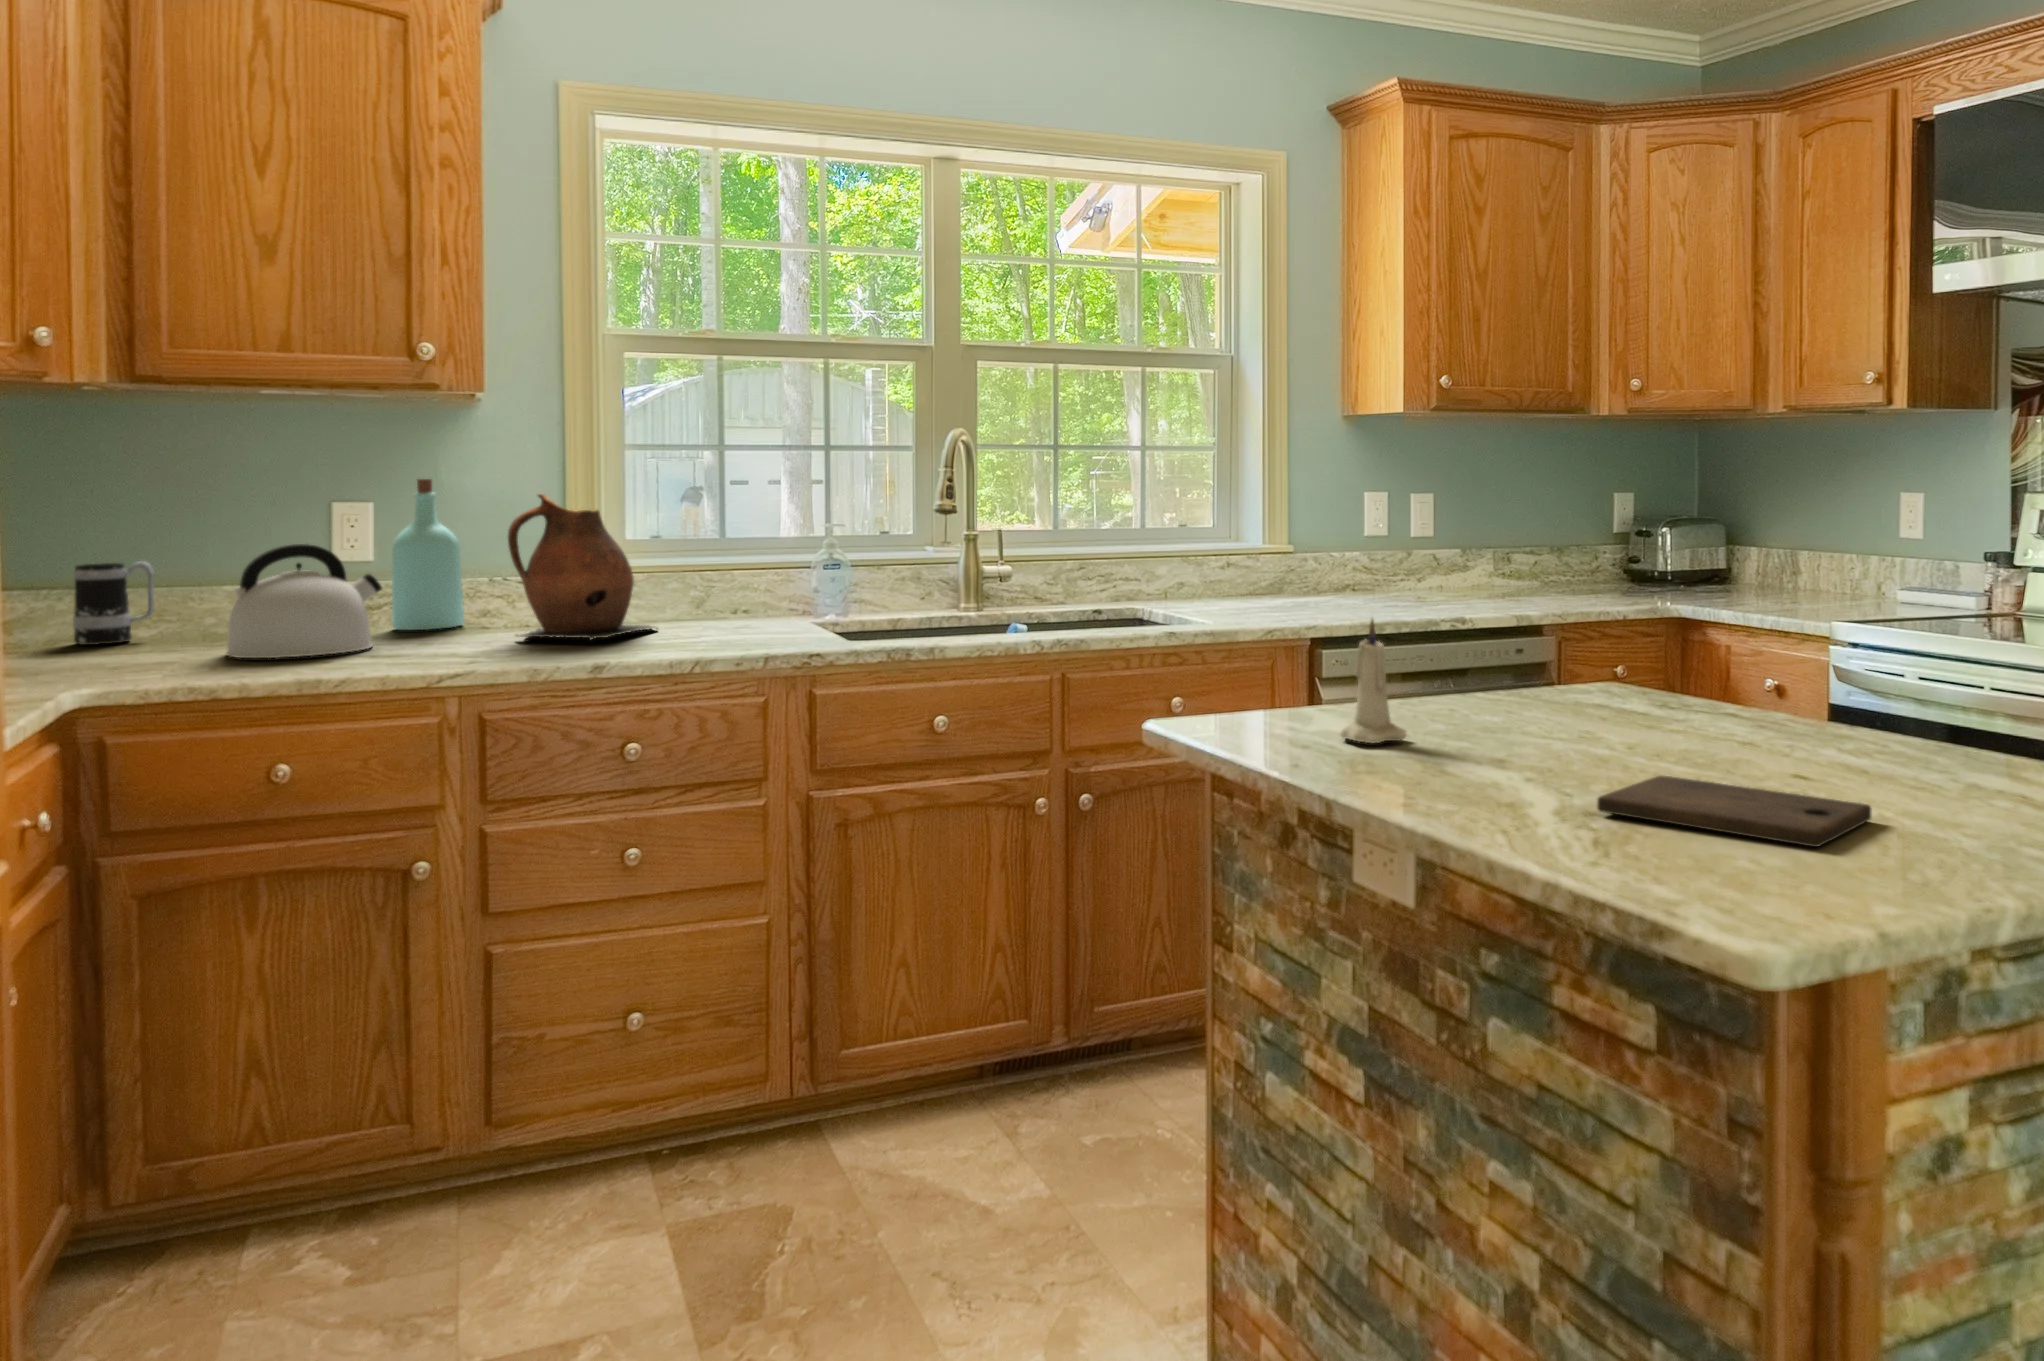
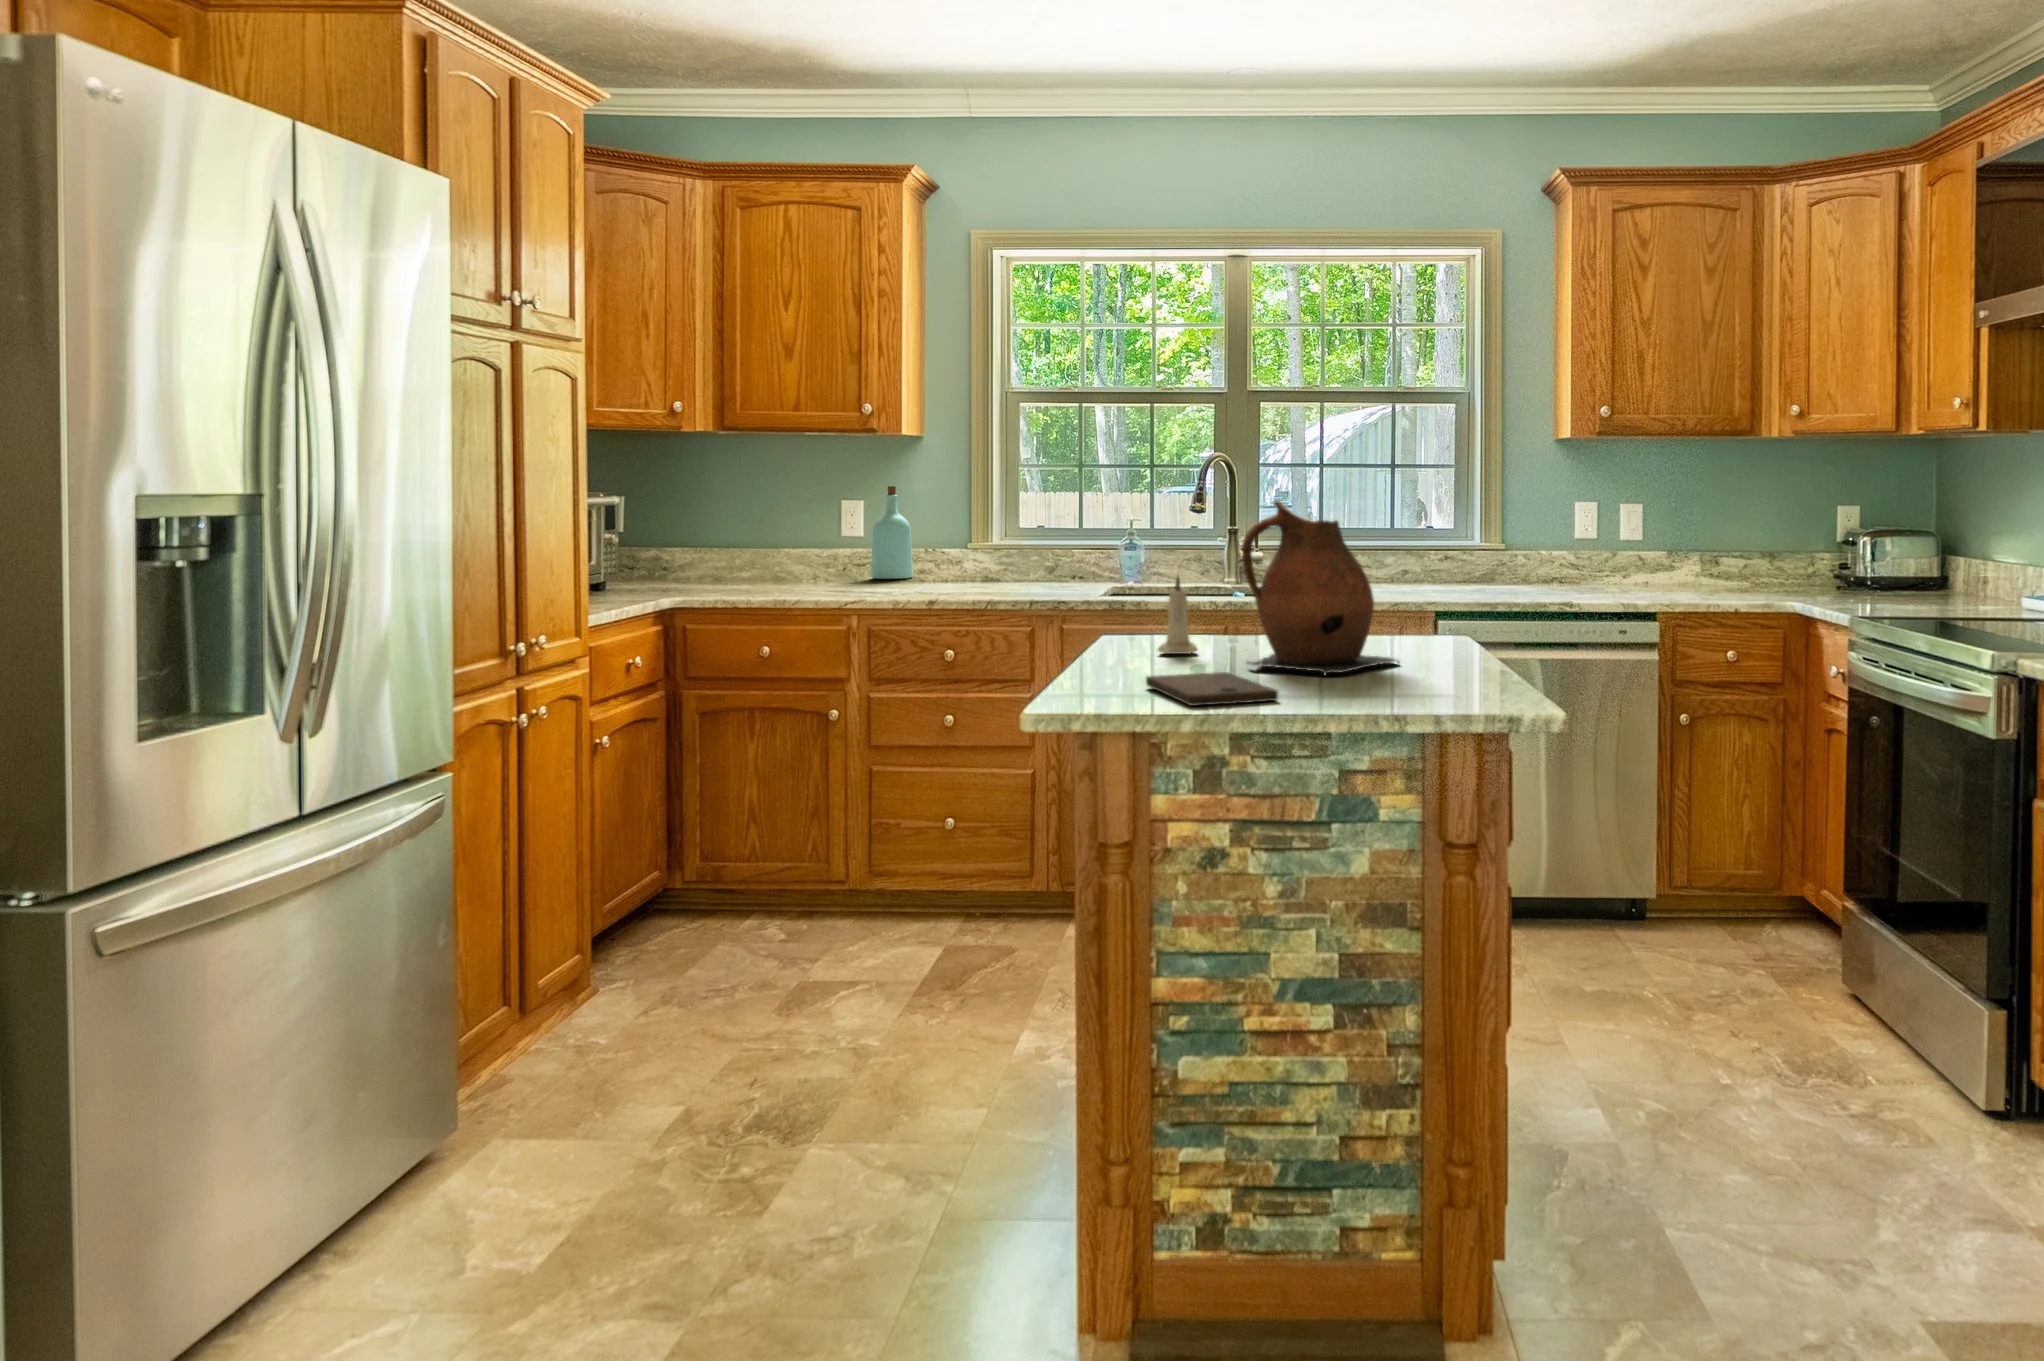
ceramic pitcher: present [508,494,654,641] -> present [1242,501,1399,675]
kettle: present [226,544,382,658] -> none [769,524,853,588]
mug: present [73,561,154,645] -> none [716,532,755,579]

